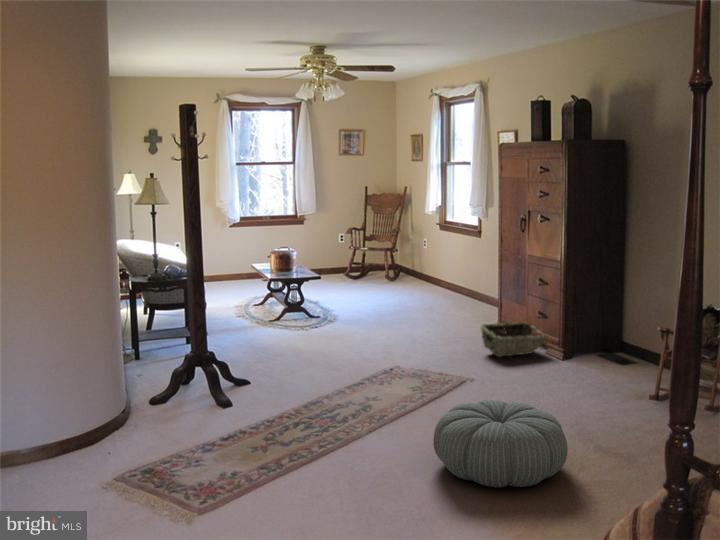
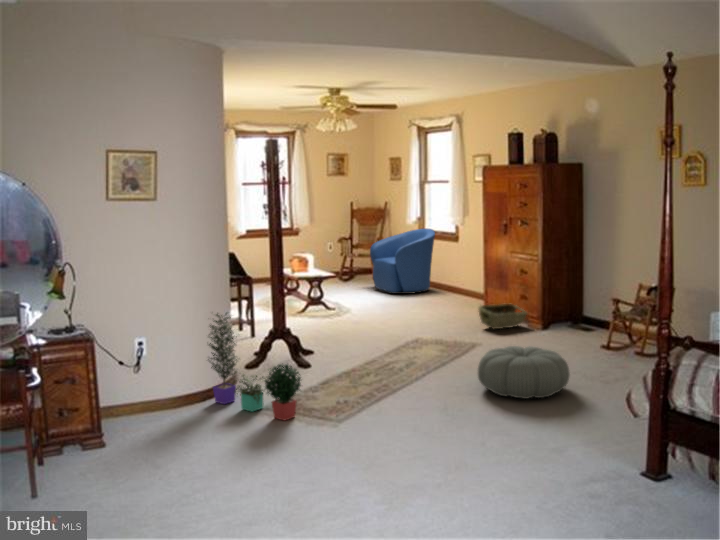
armchair: none [377,220,453,298] -> present [370,229,435,294]
potted plant: none [47,339,161,507] -> present [208,313,301,420]

